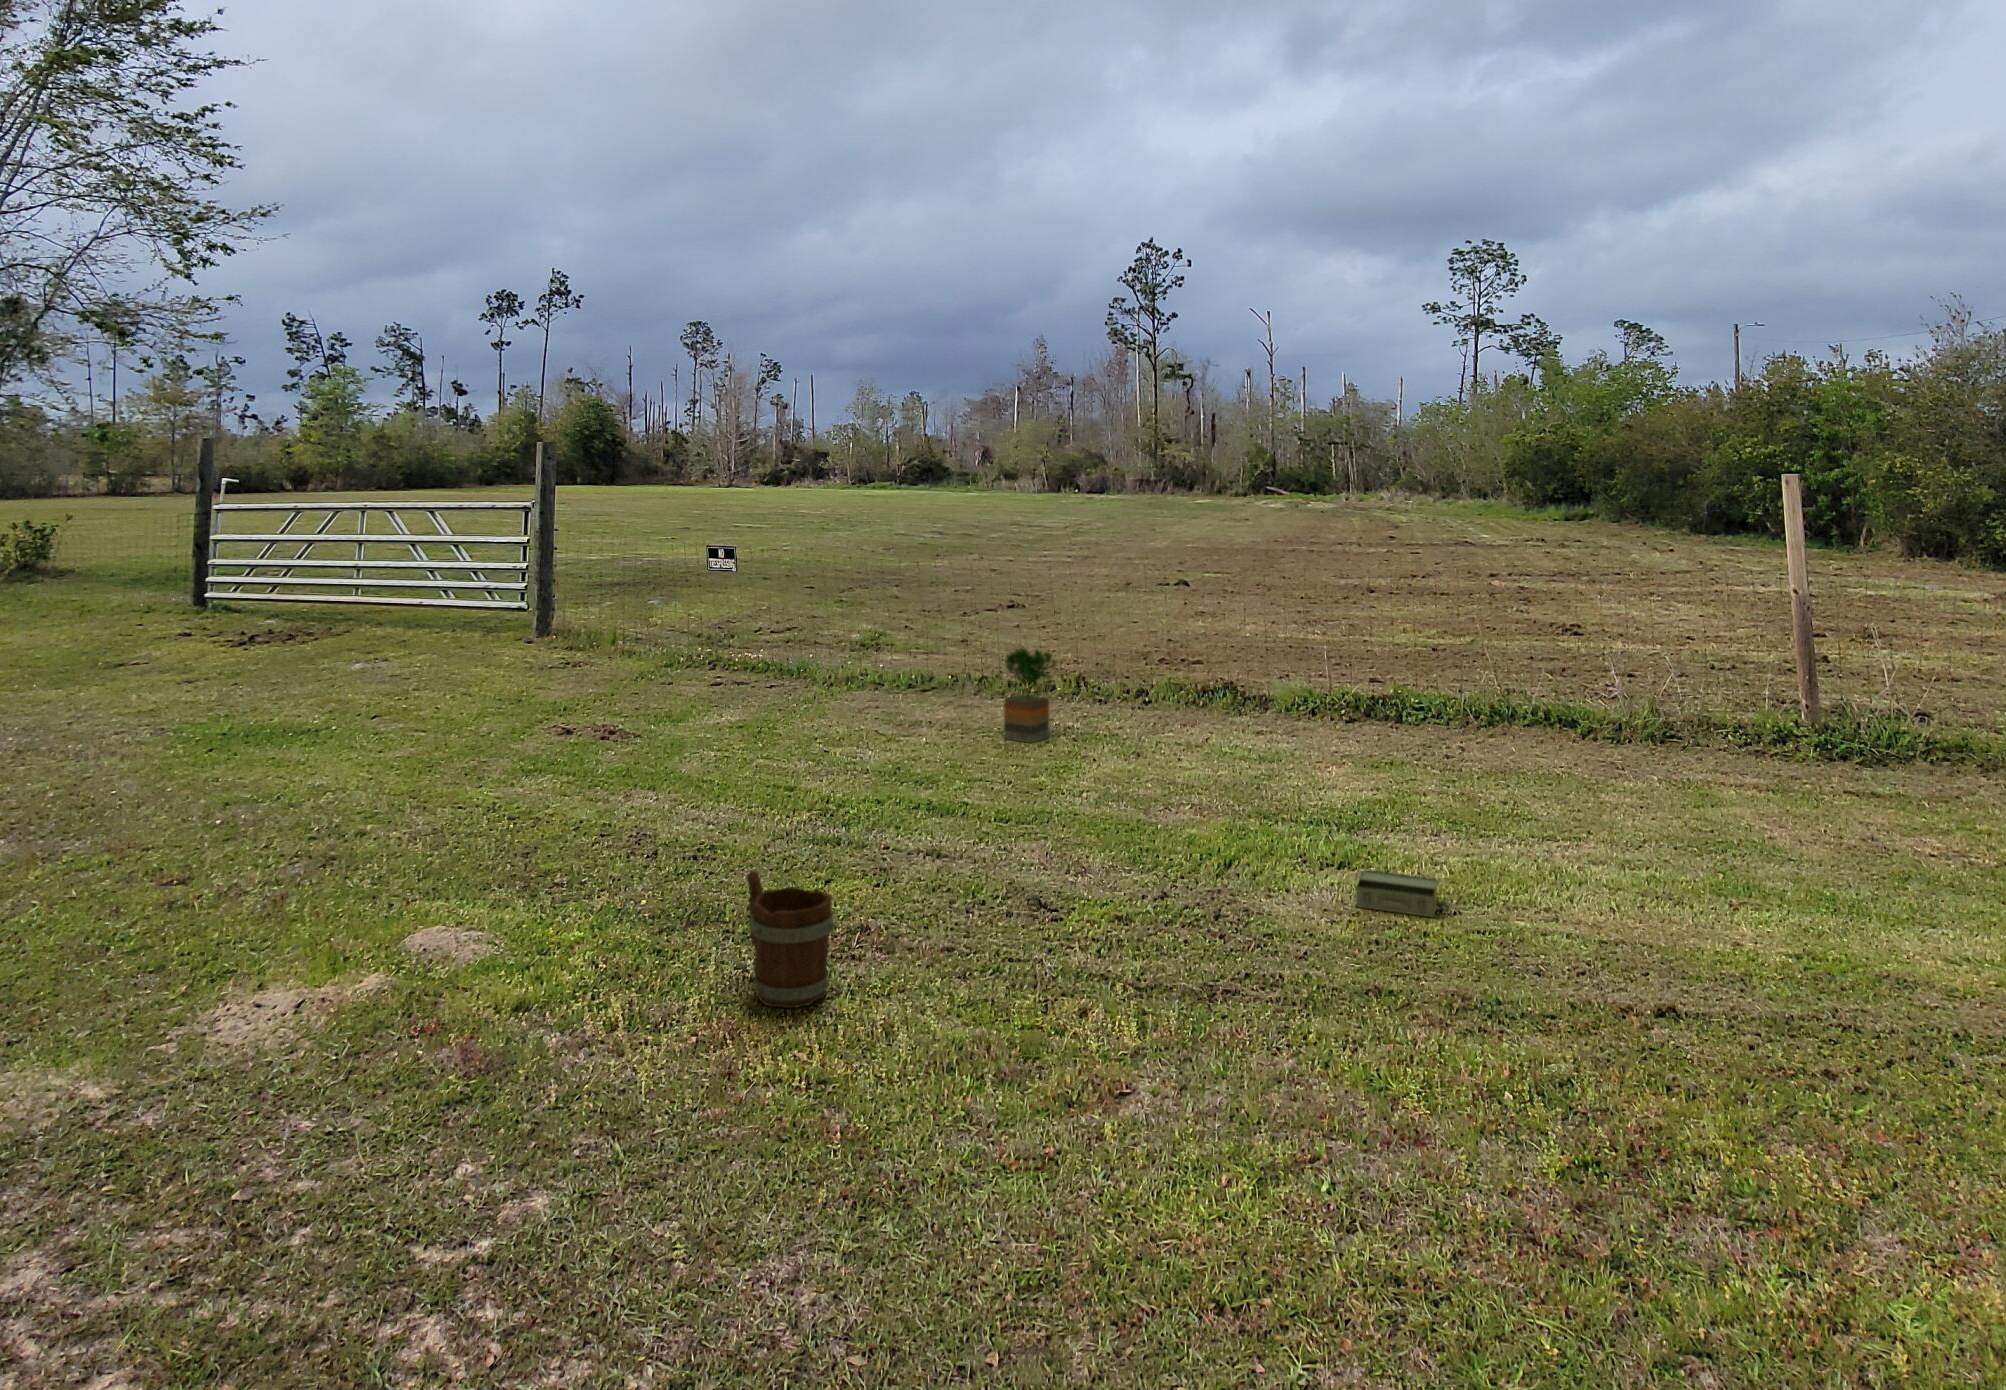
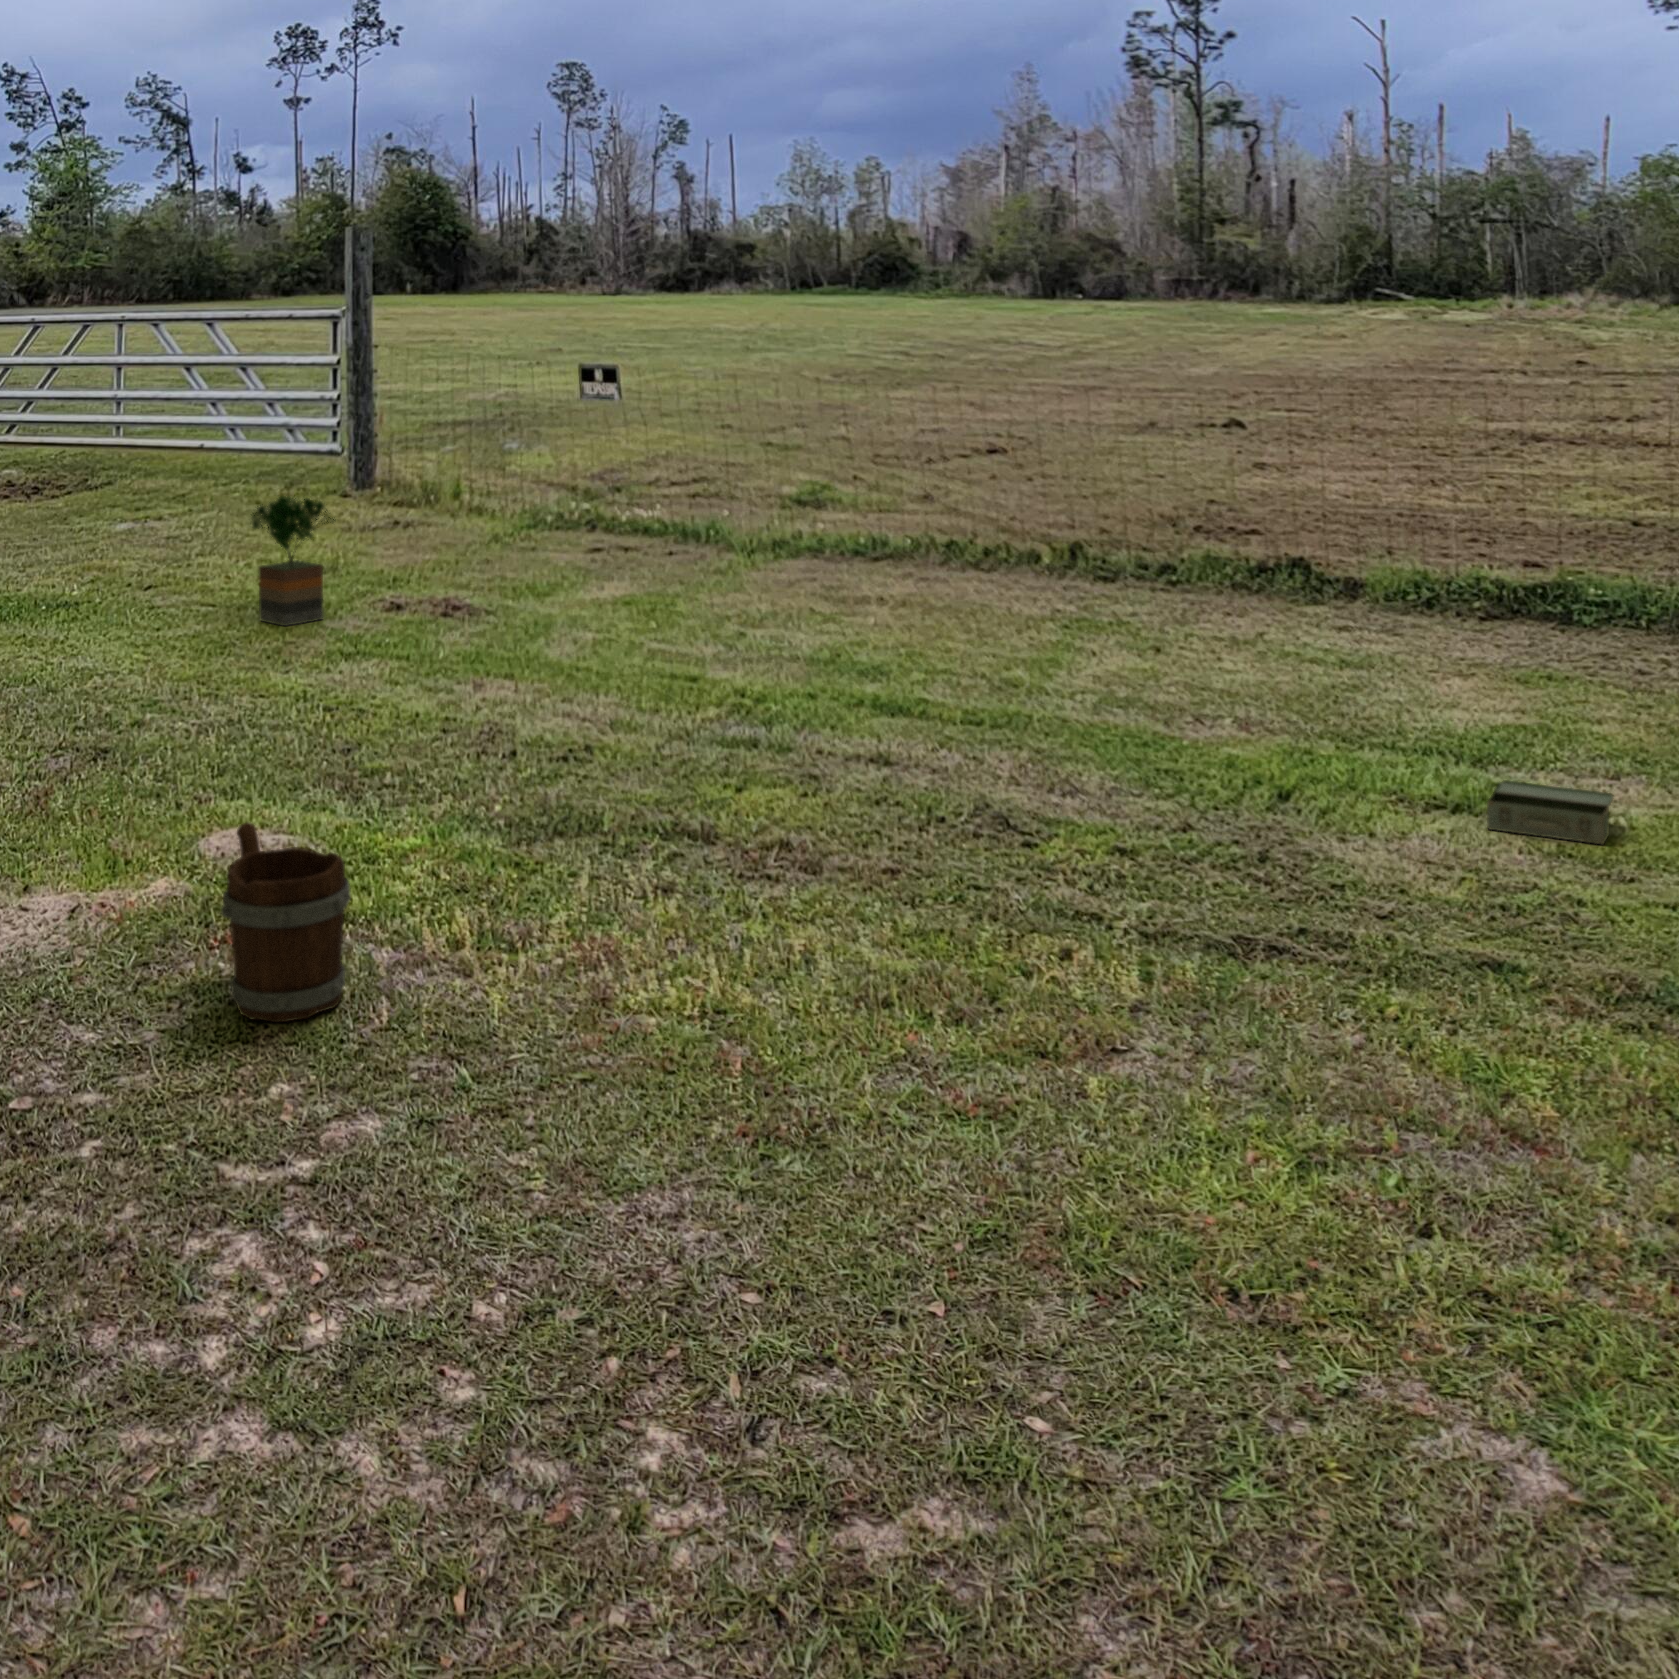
potted tree: present [1004,649,1058,743] -> present [251,496,336,626]
bucket: present [747,871,835,1008] -> present [221,822,351,1022]

